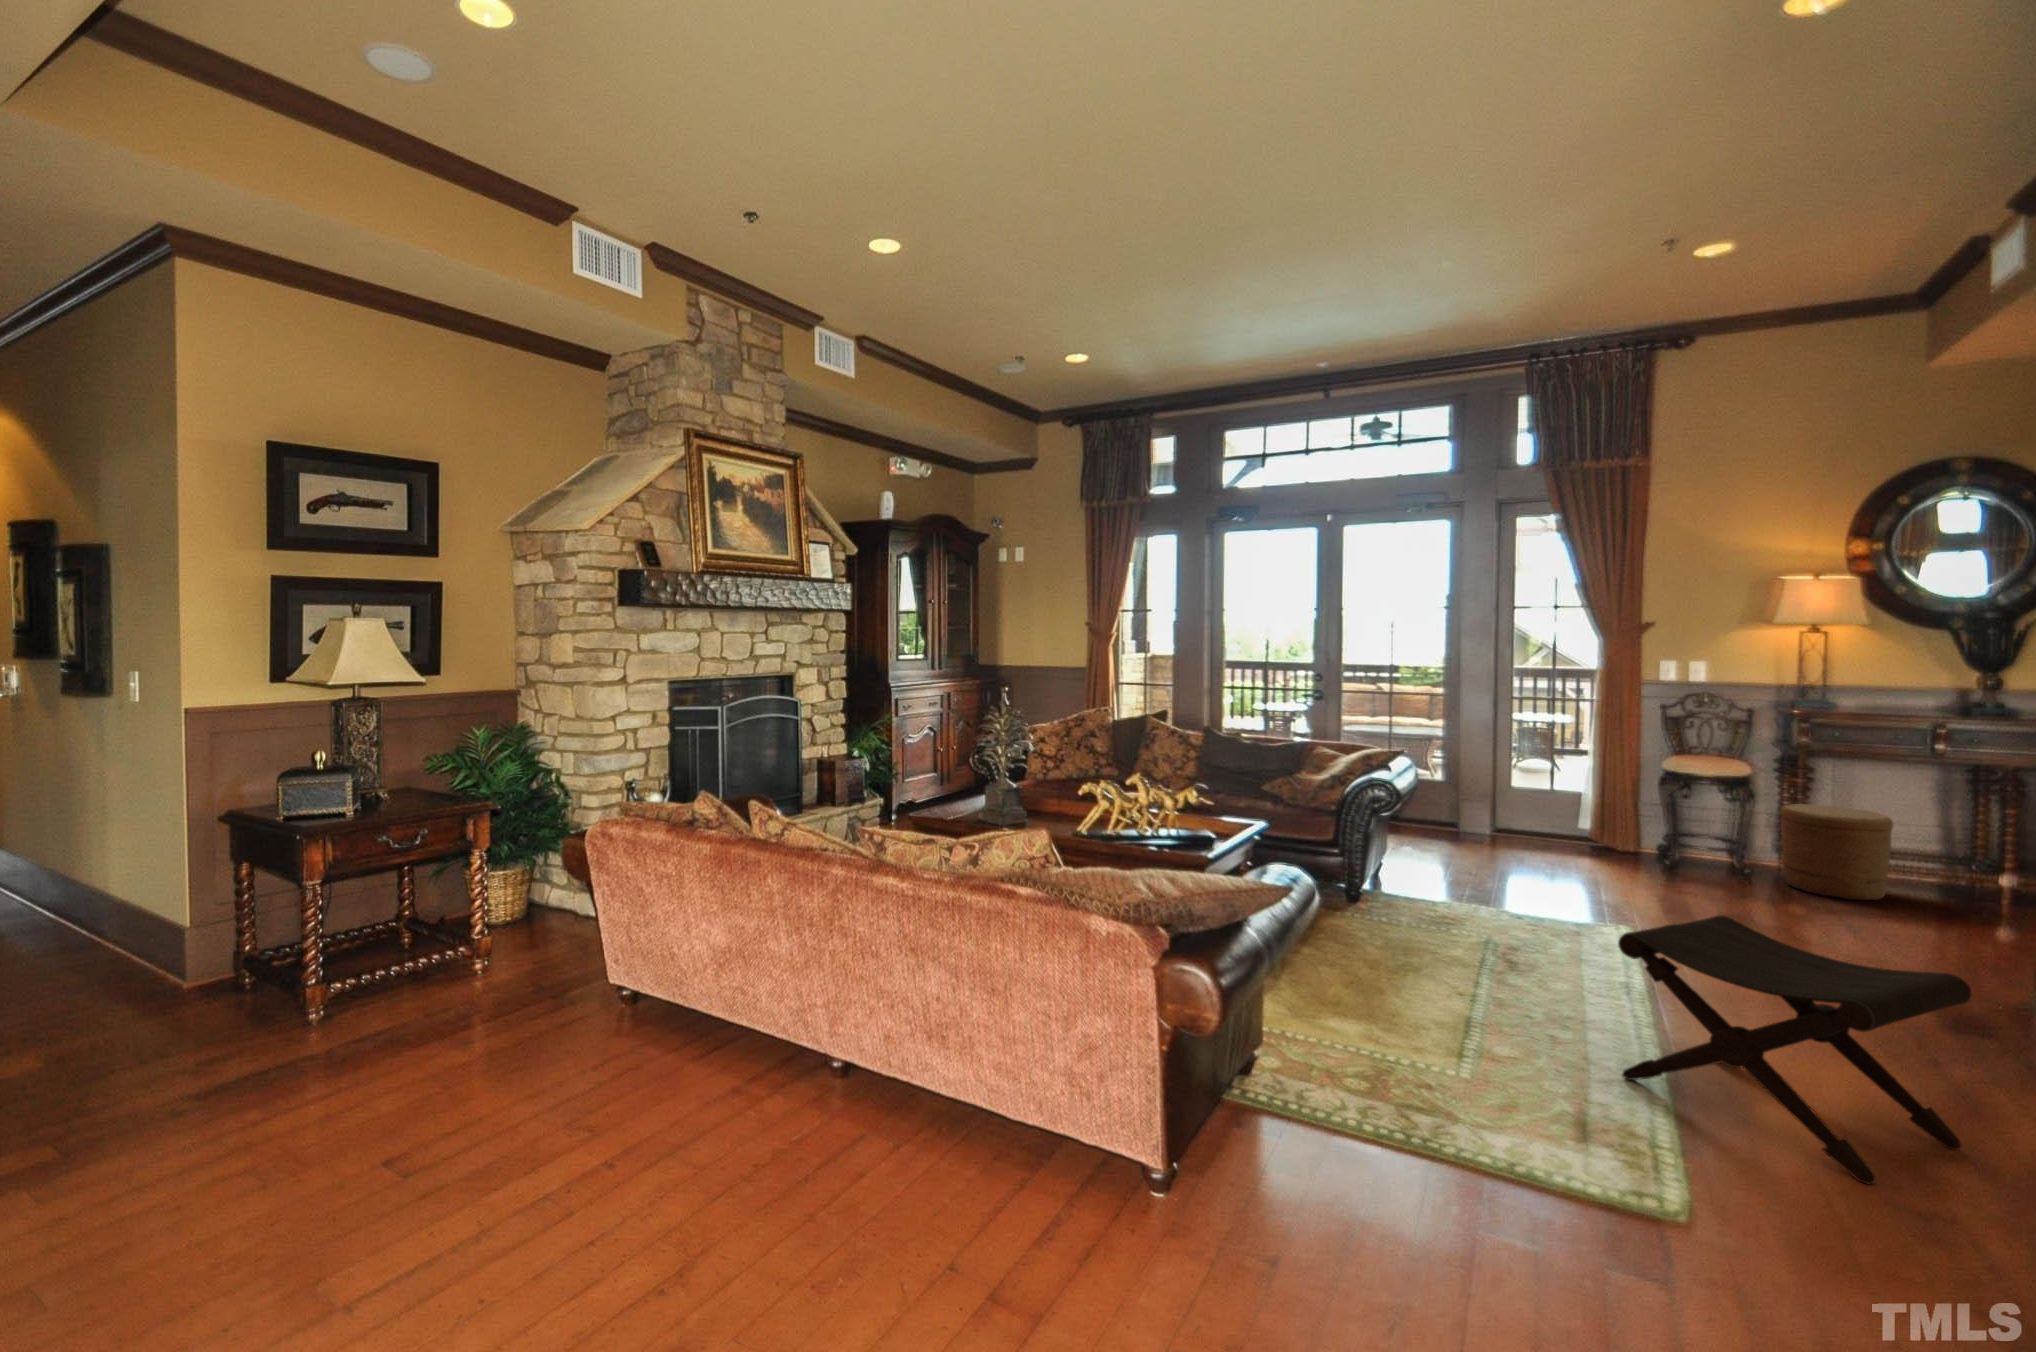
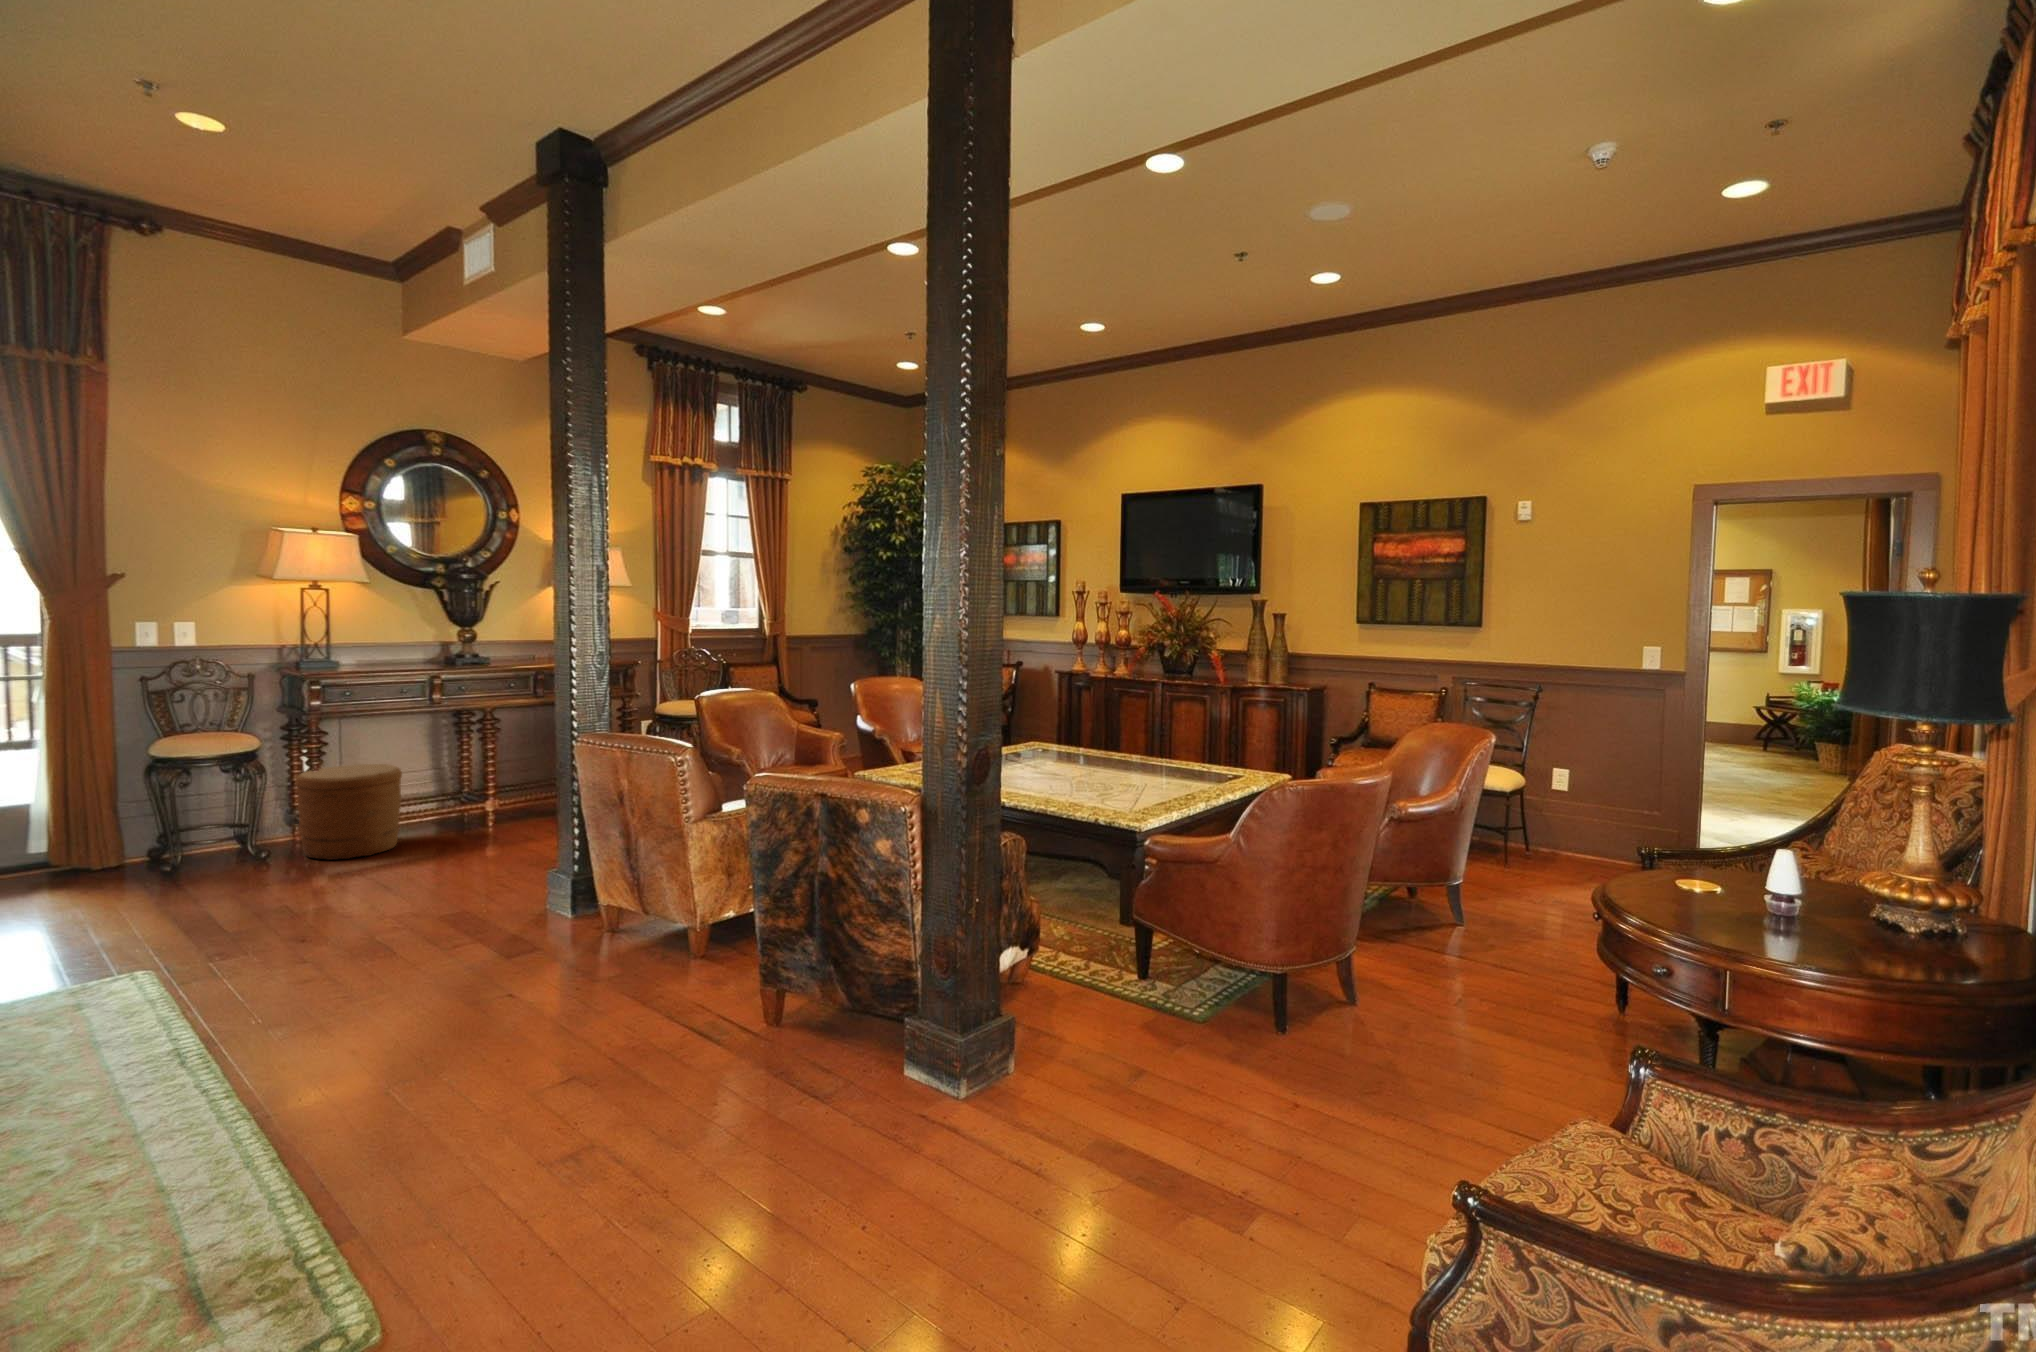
footstool: present [1618,915,1971,1184] -> none [208,914,559,1189]

